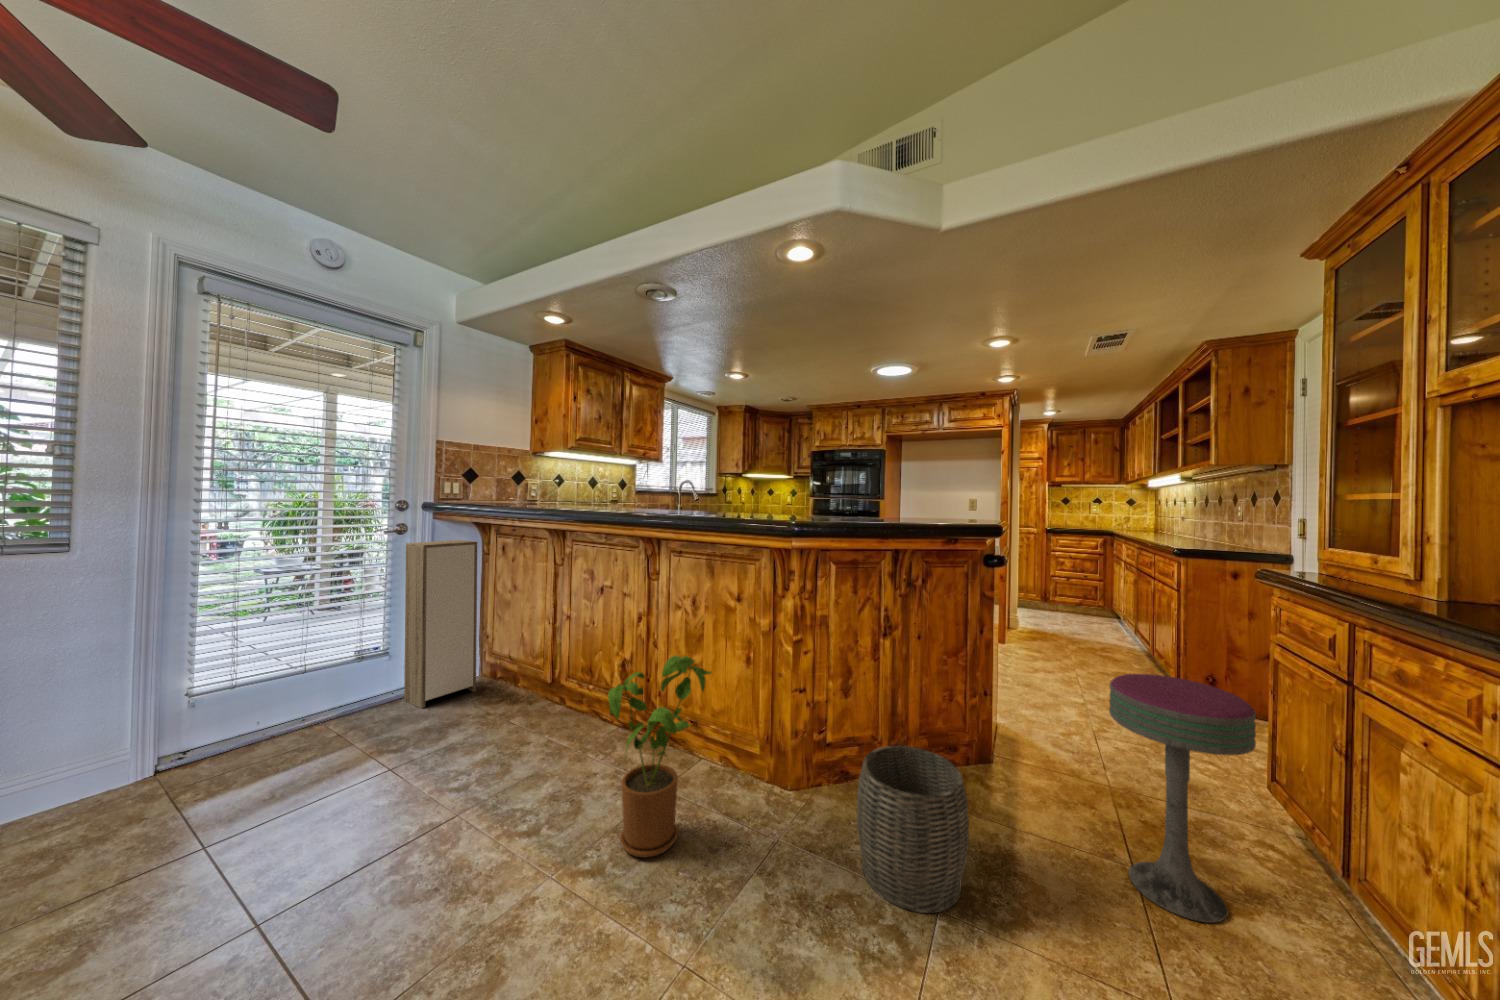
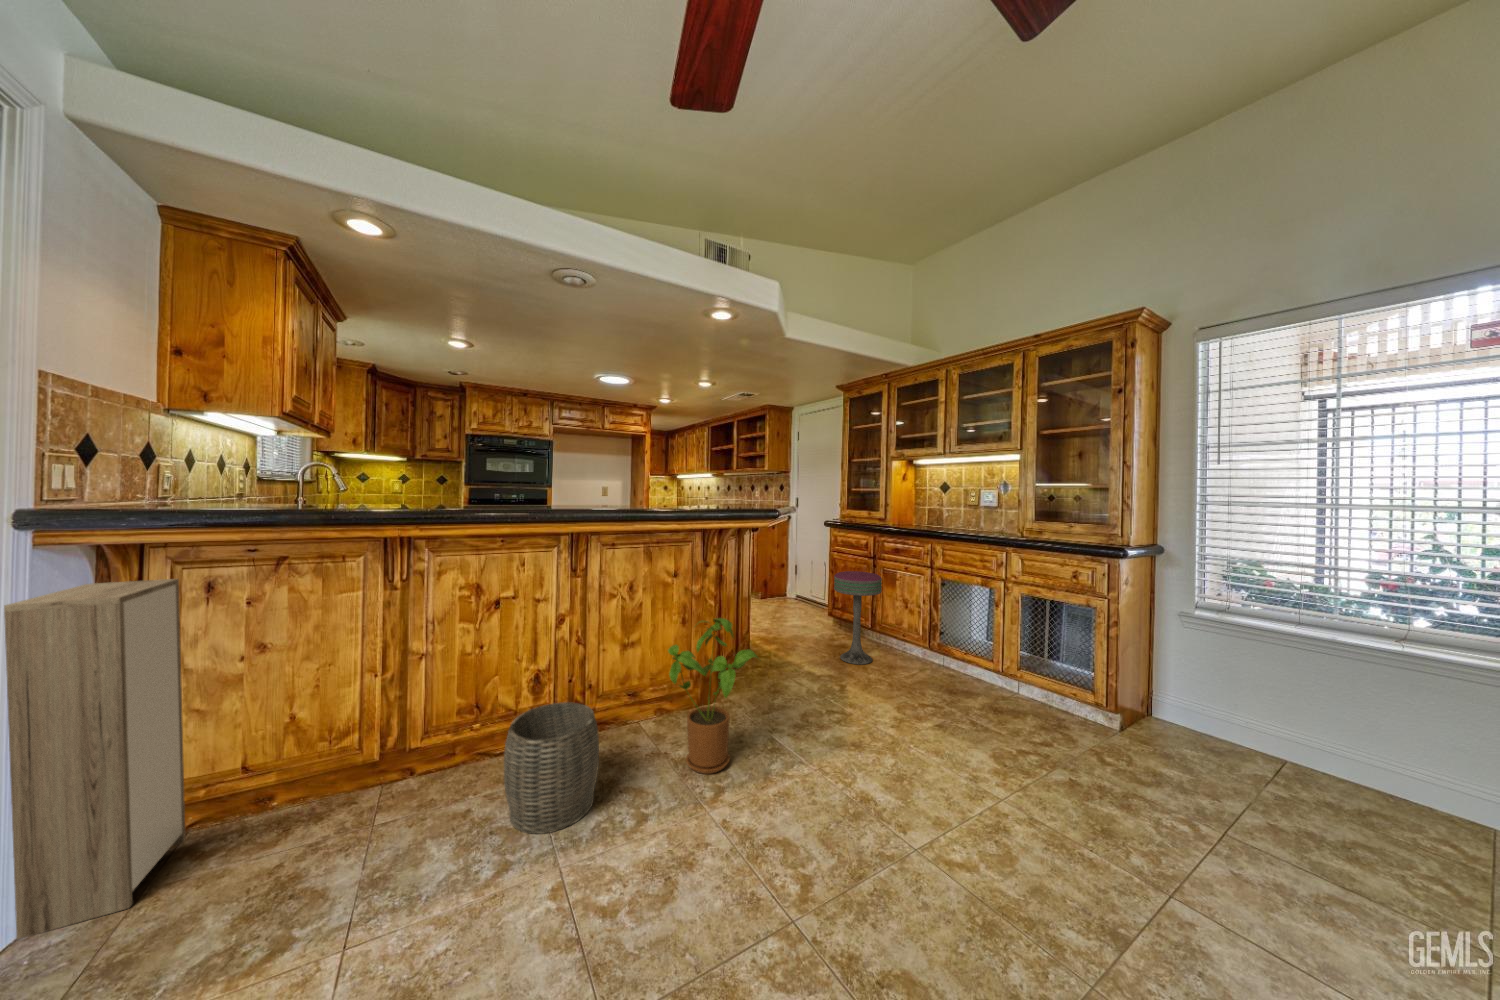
woven basket: present [857,746,969,913] -> present [504,702,599,834]

